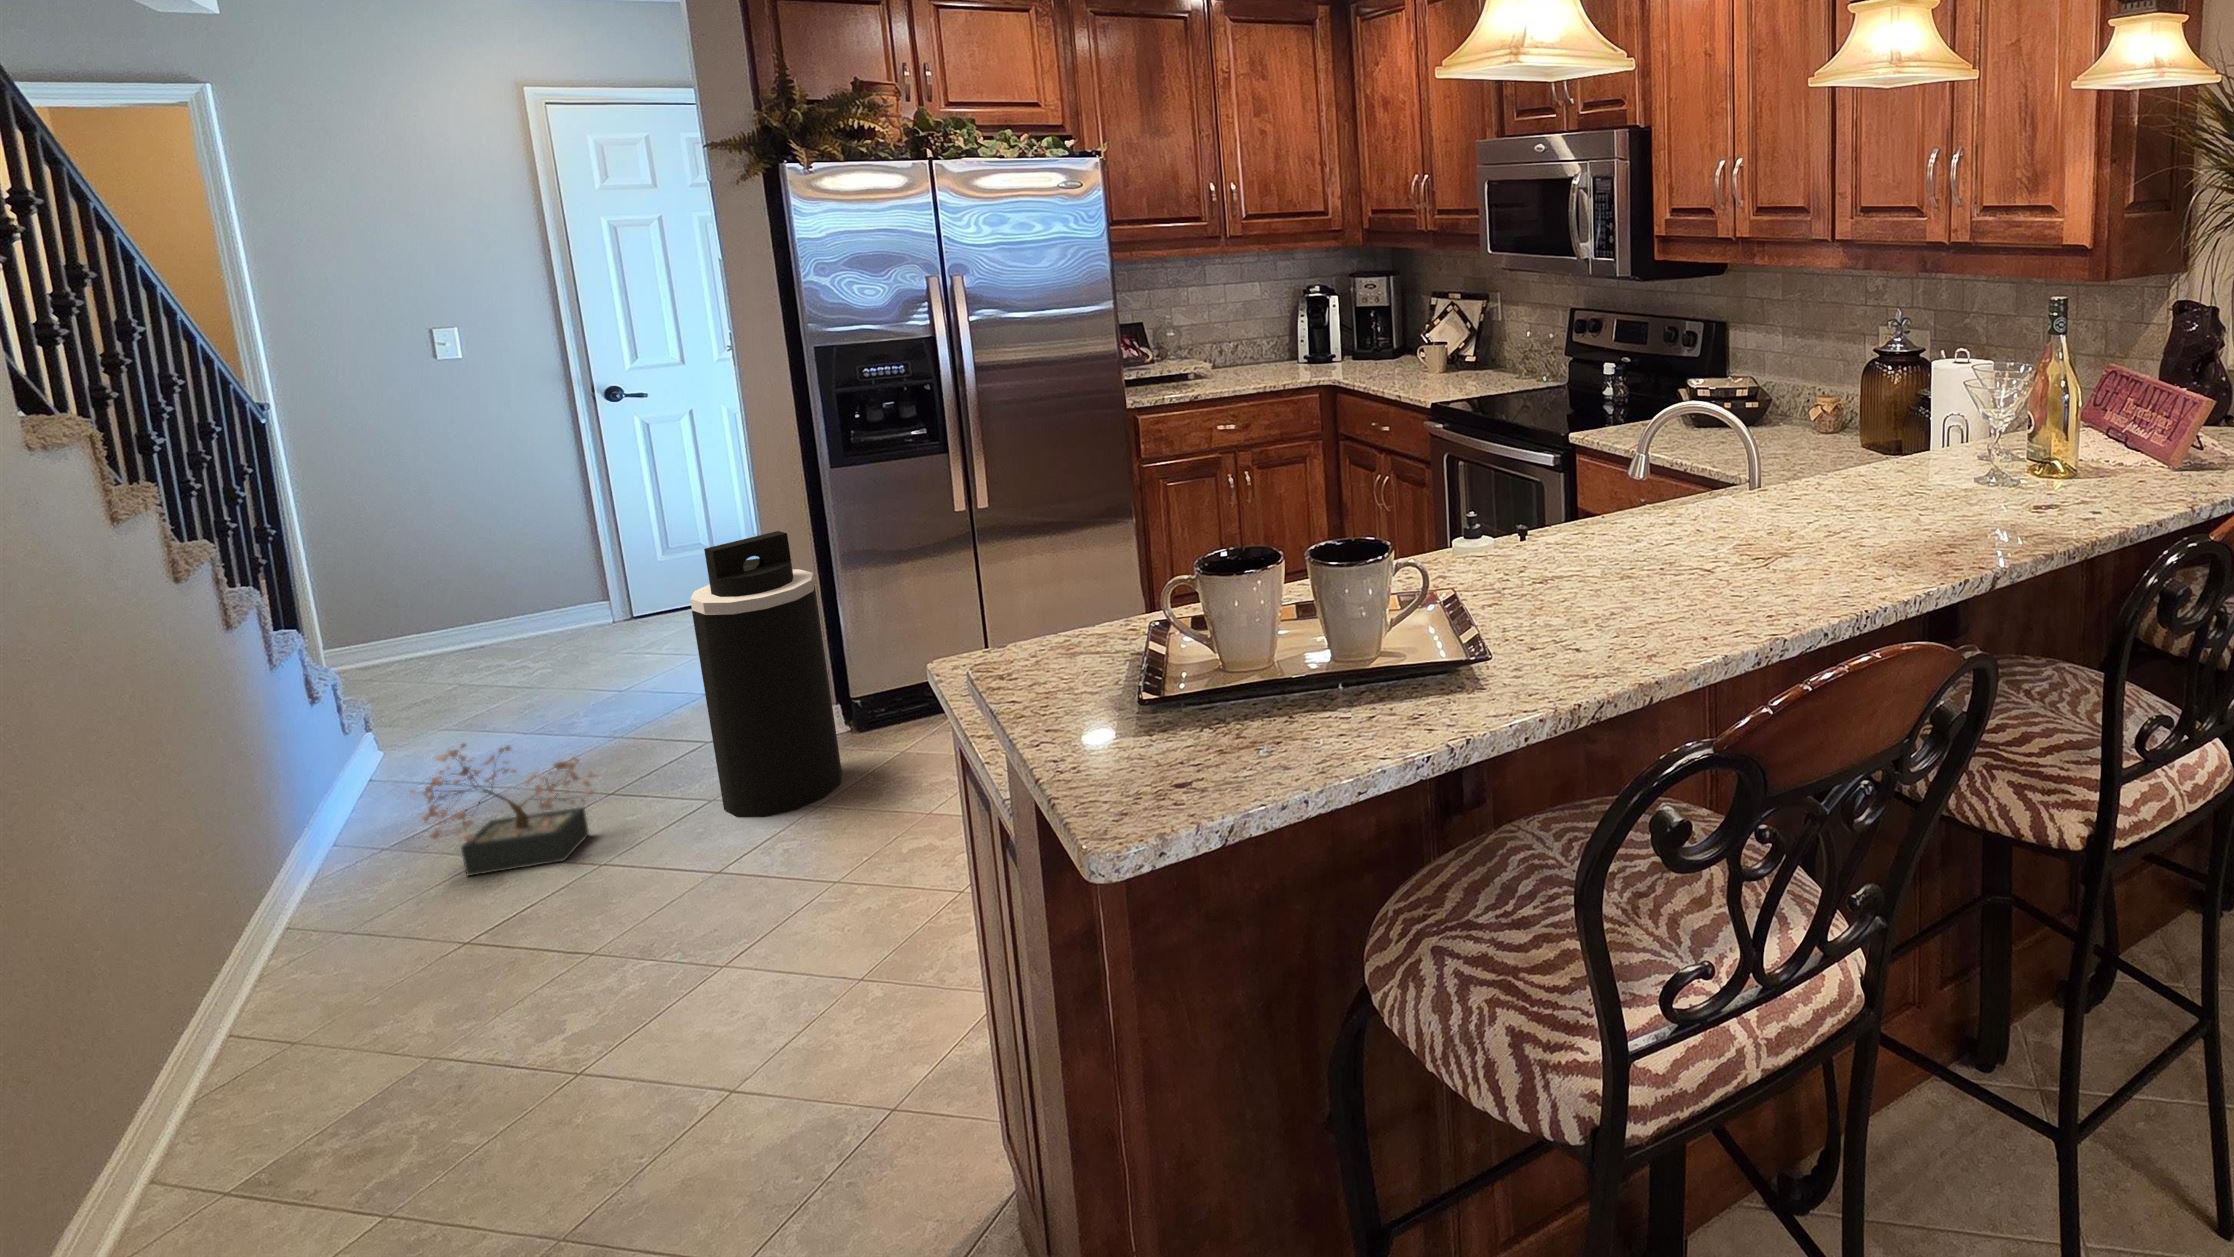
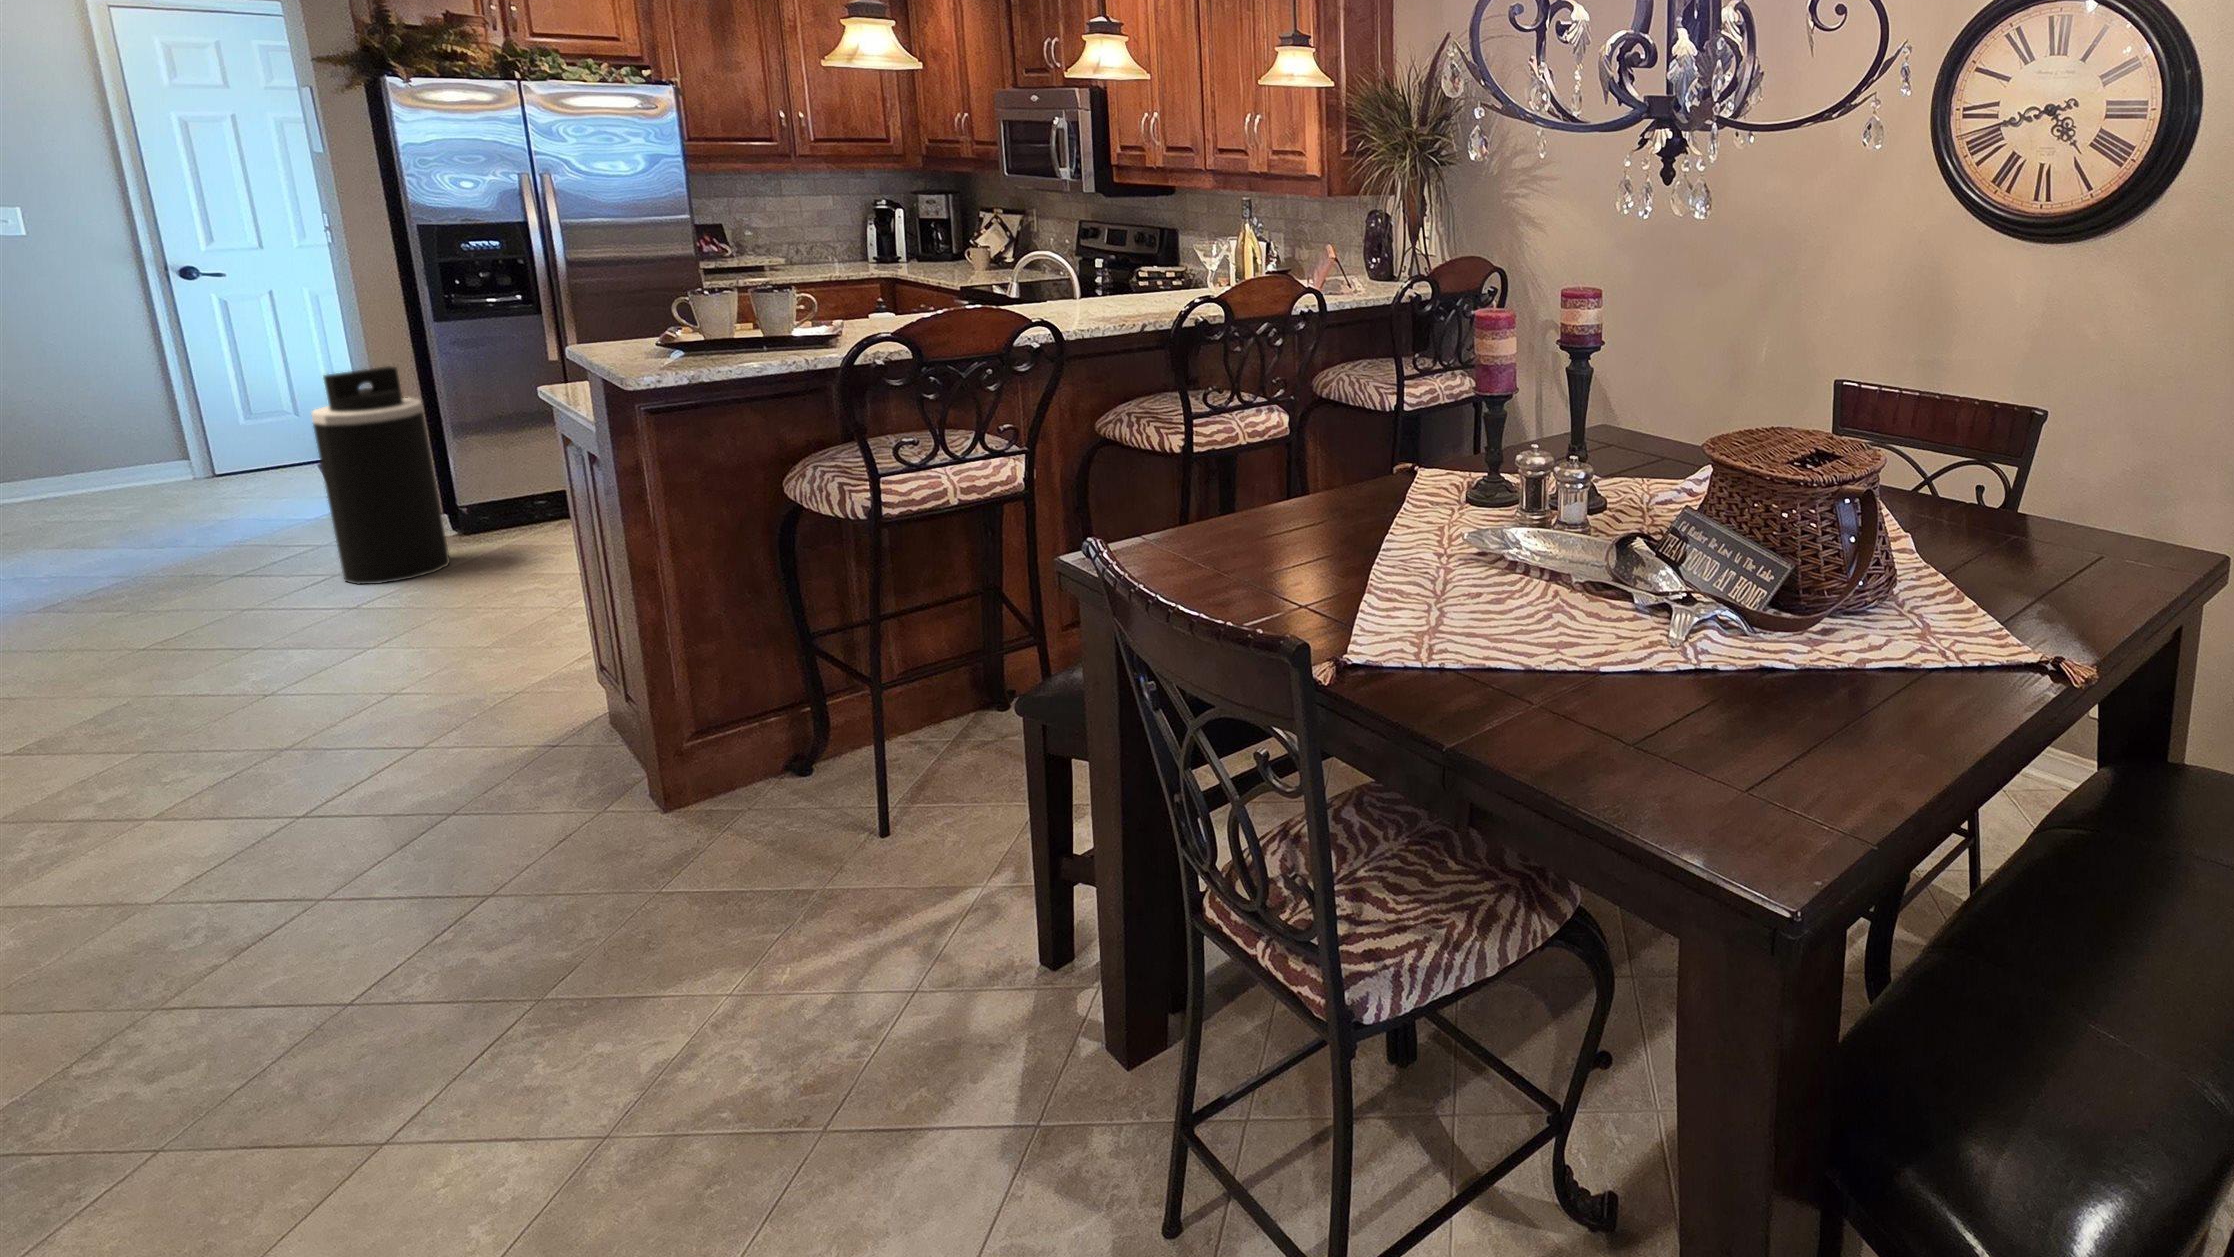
decorative plant: present [411,743,597,876] -> none [59,525,230,624]

